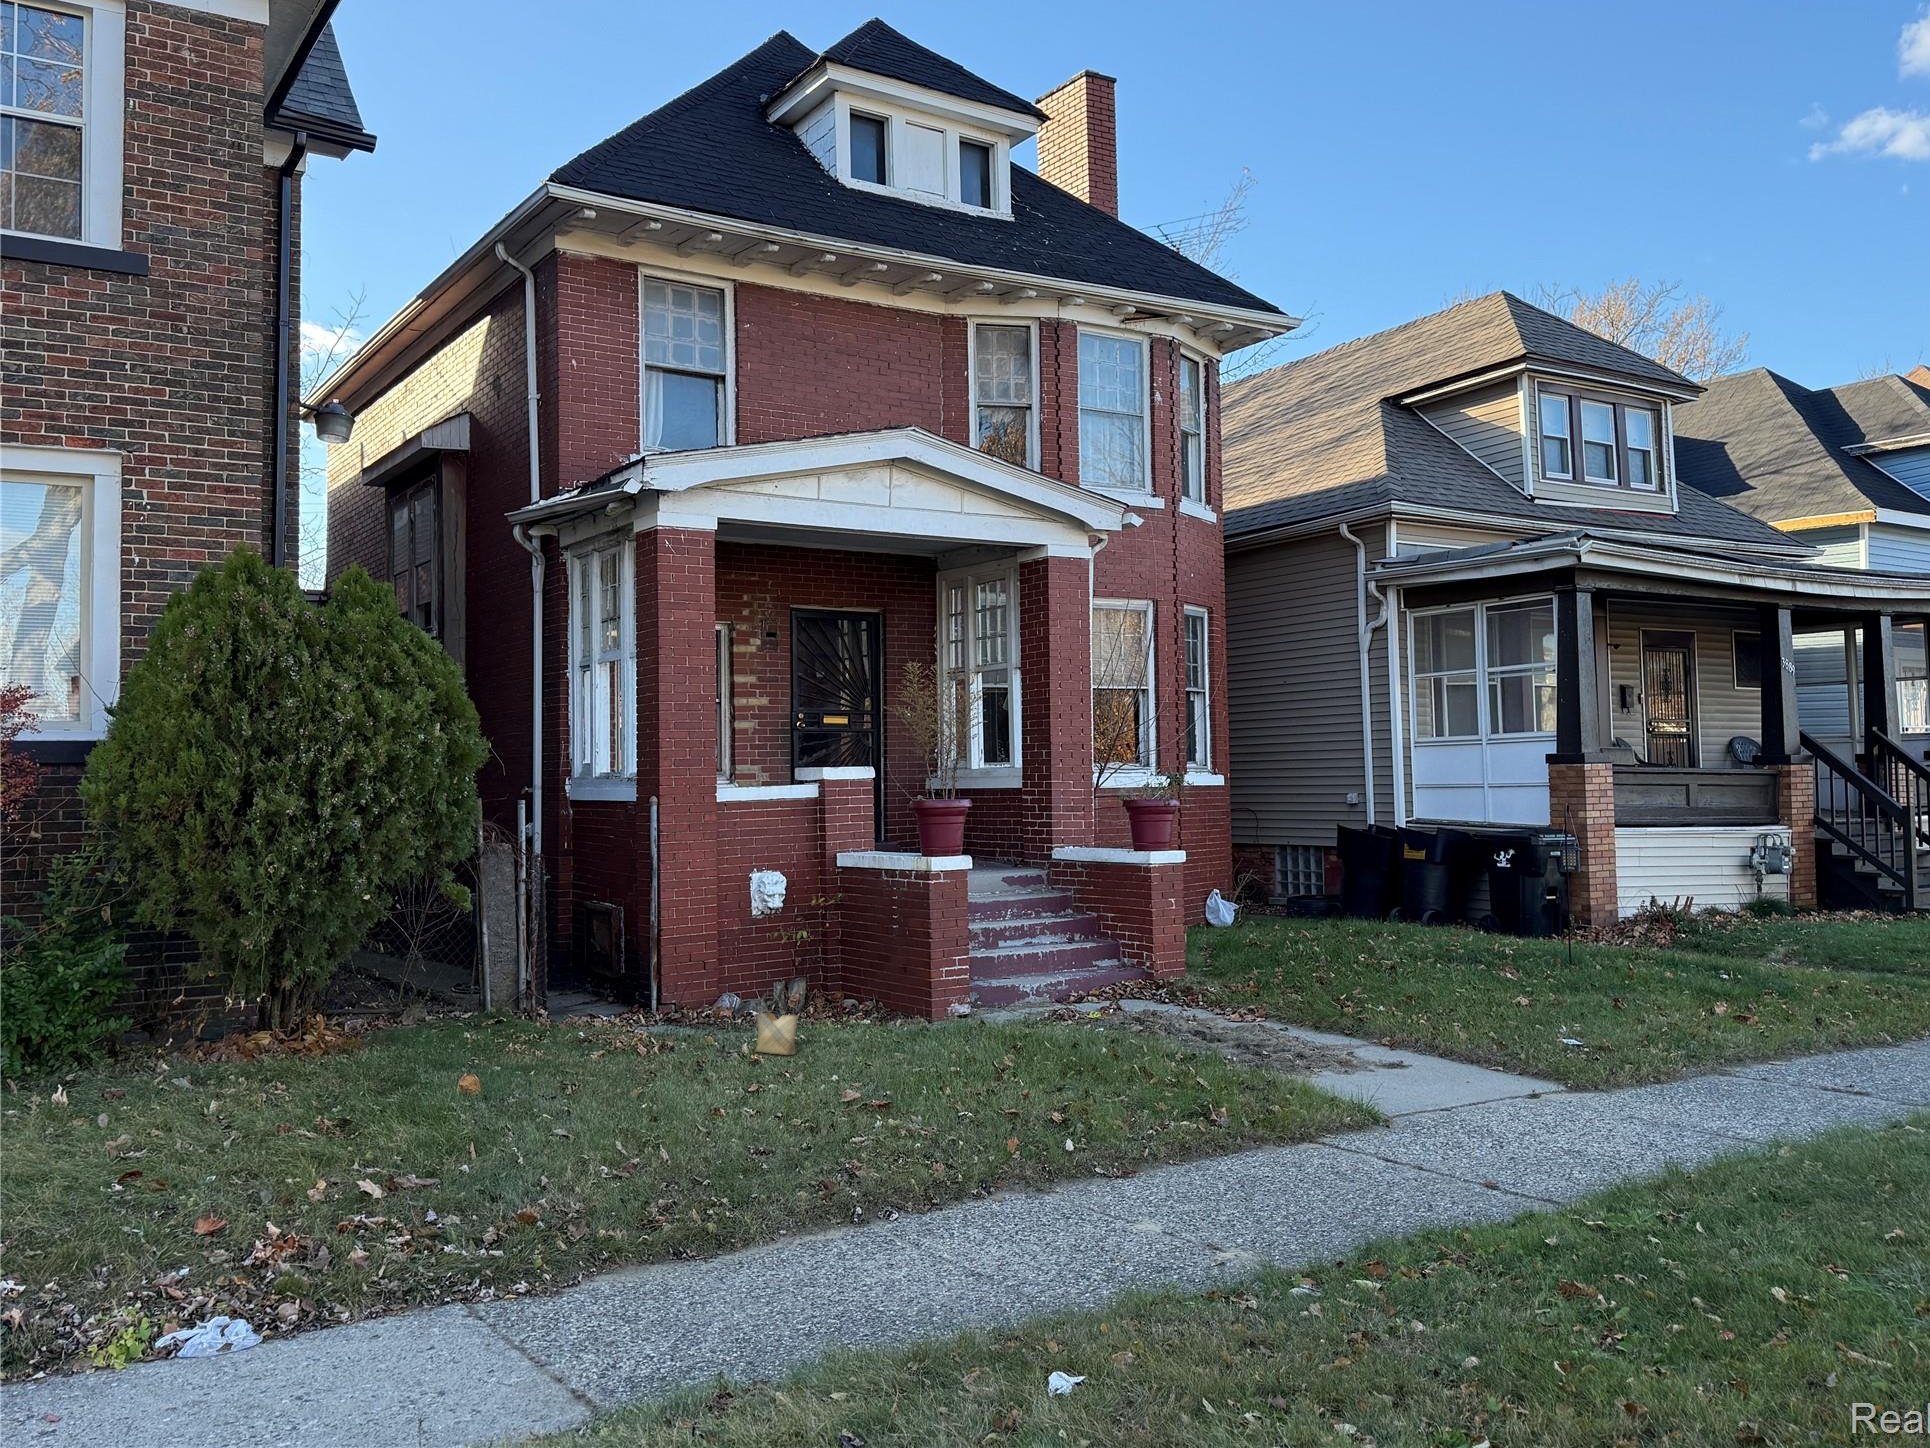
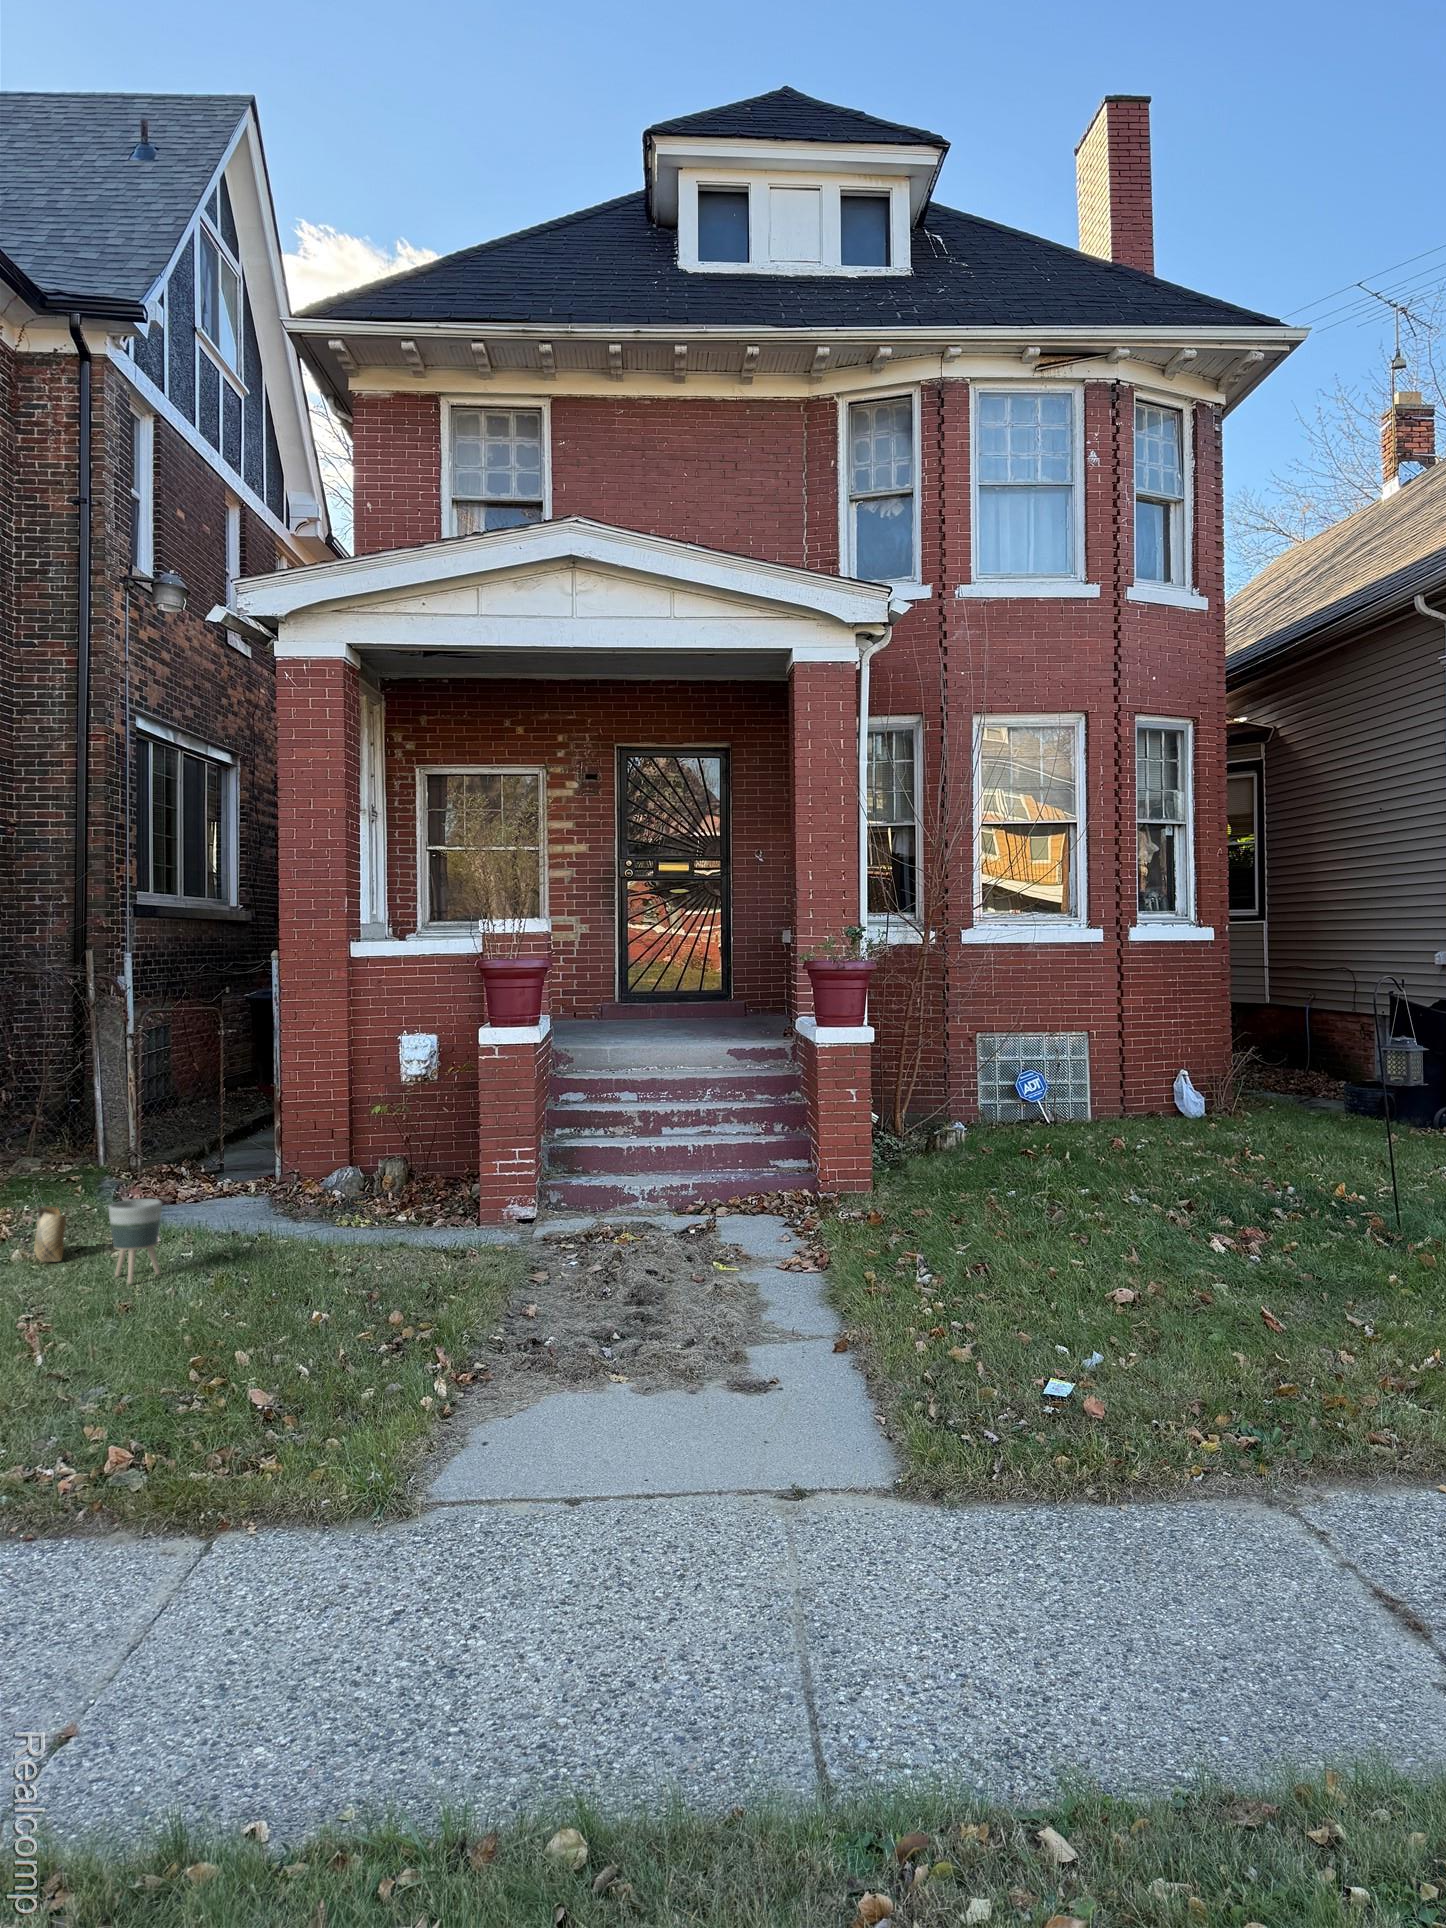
planter: none [866,995,904,1059] -> present [108,1199,162,1284]

